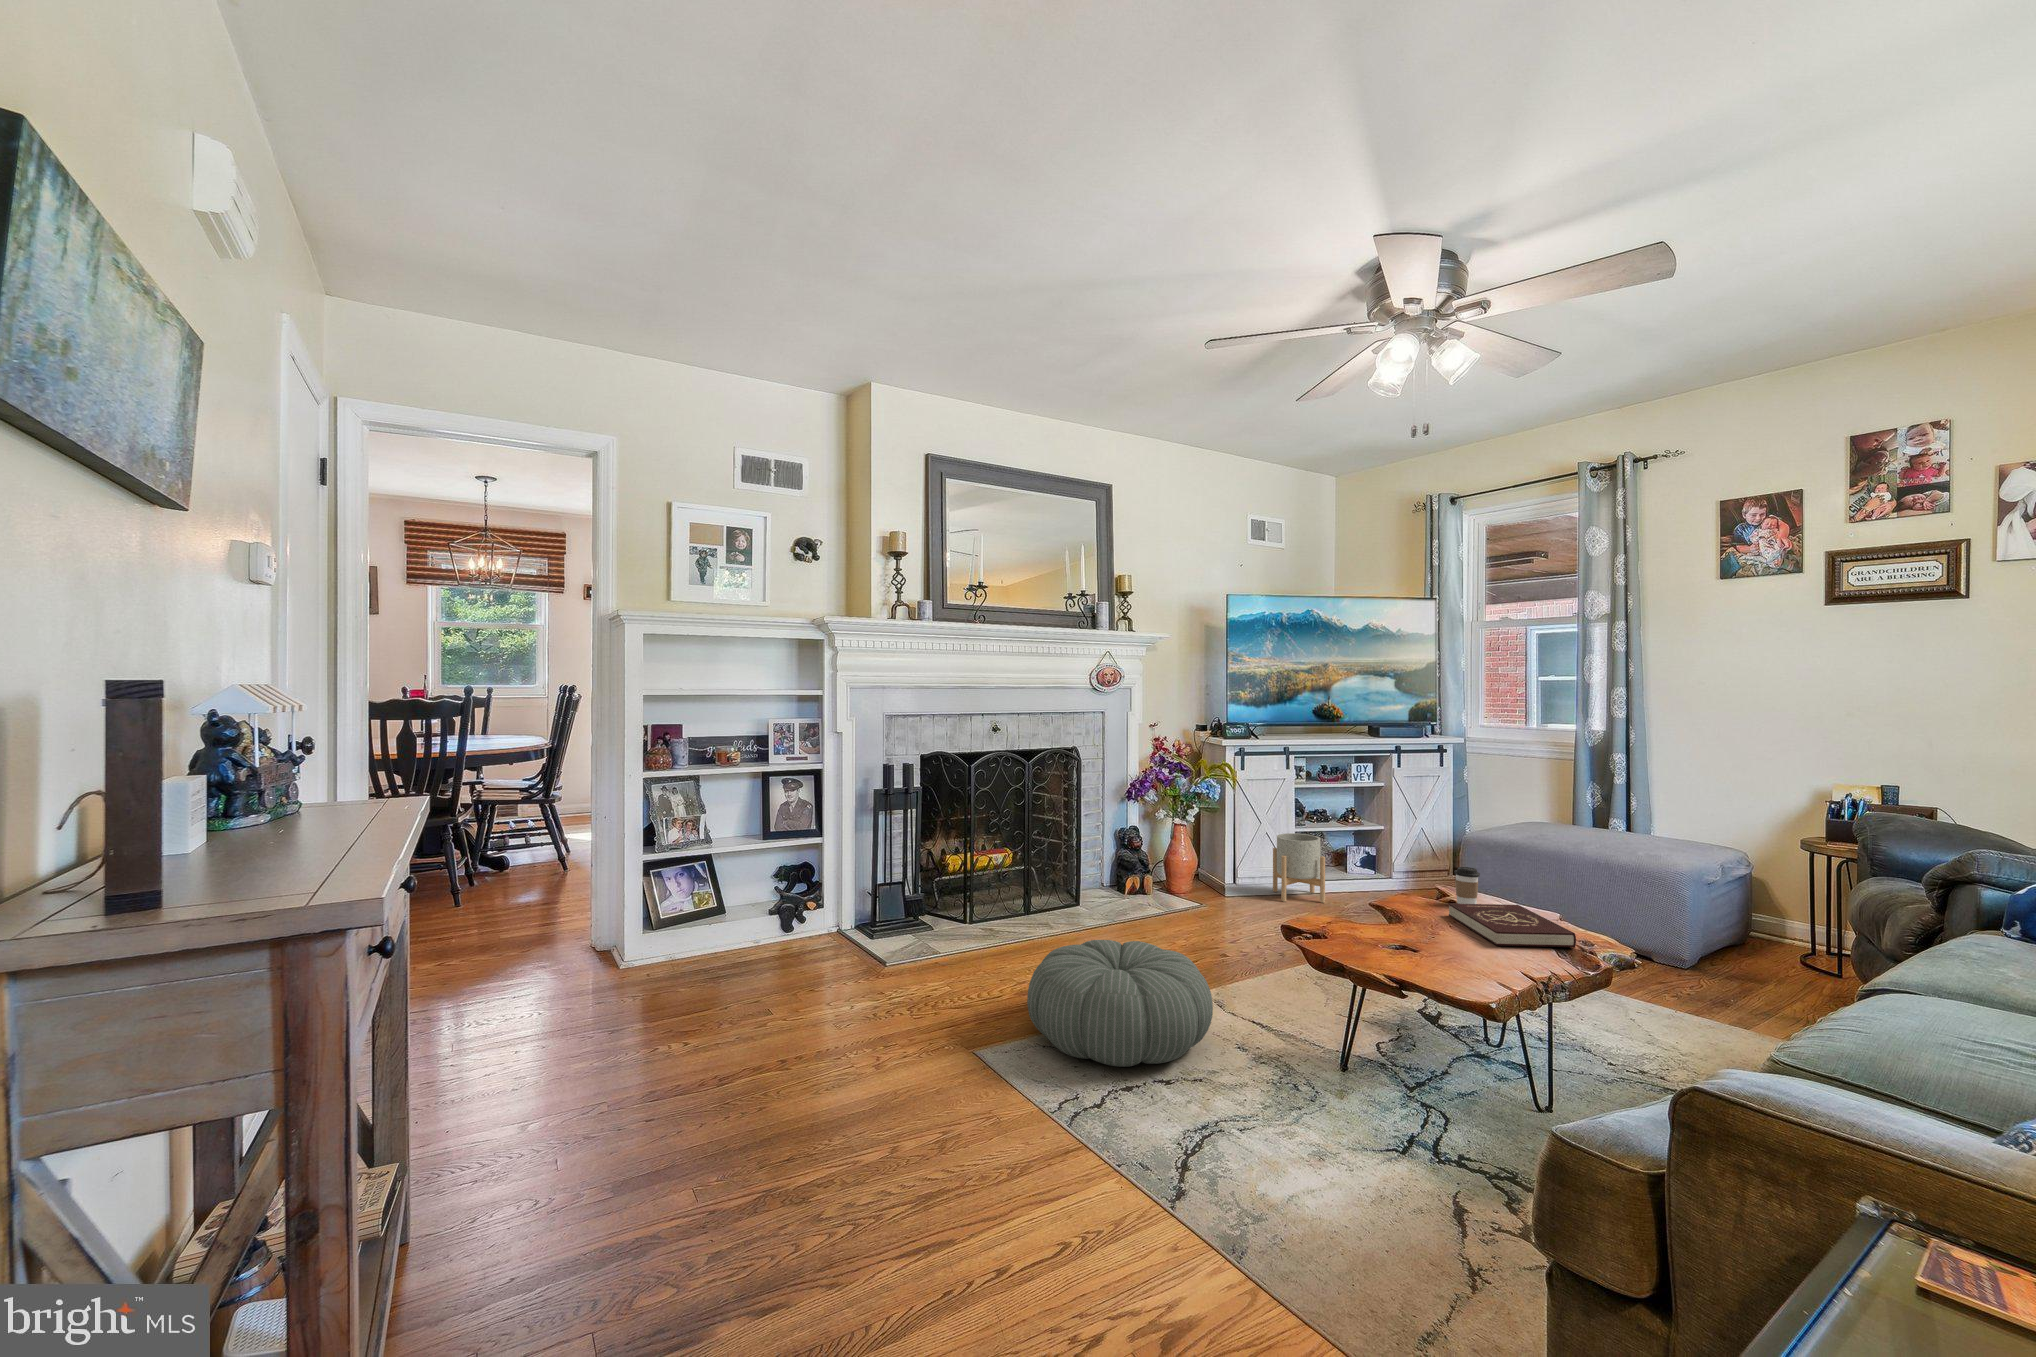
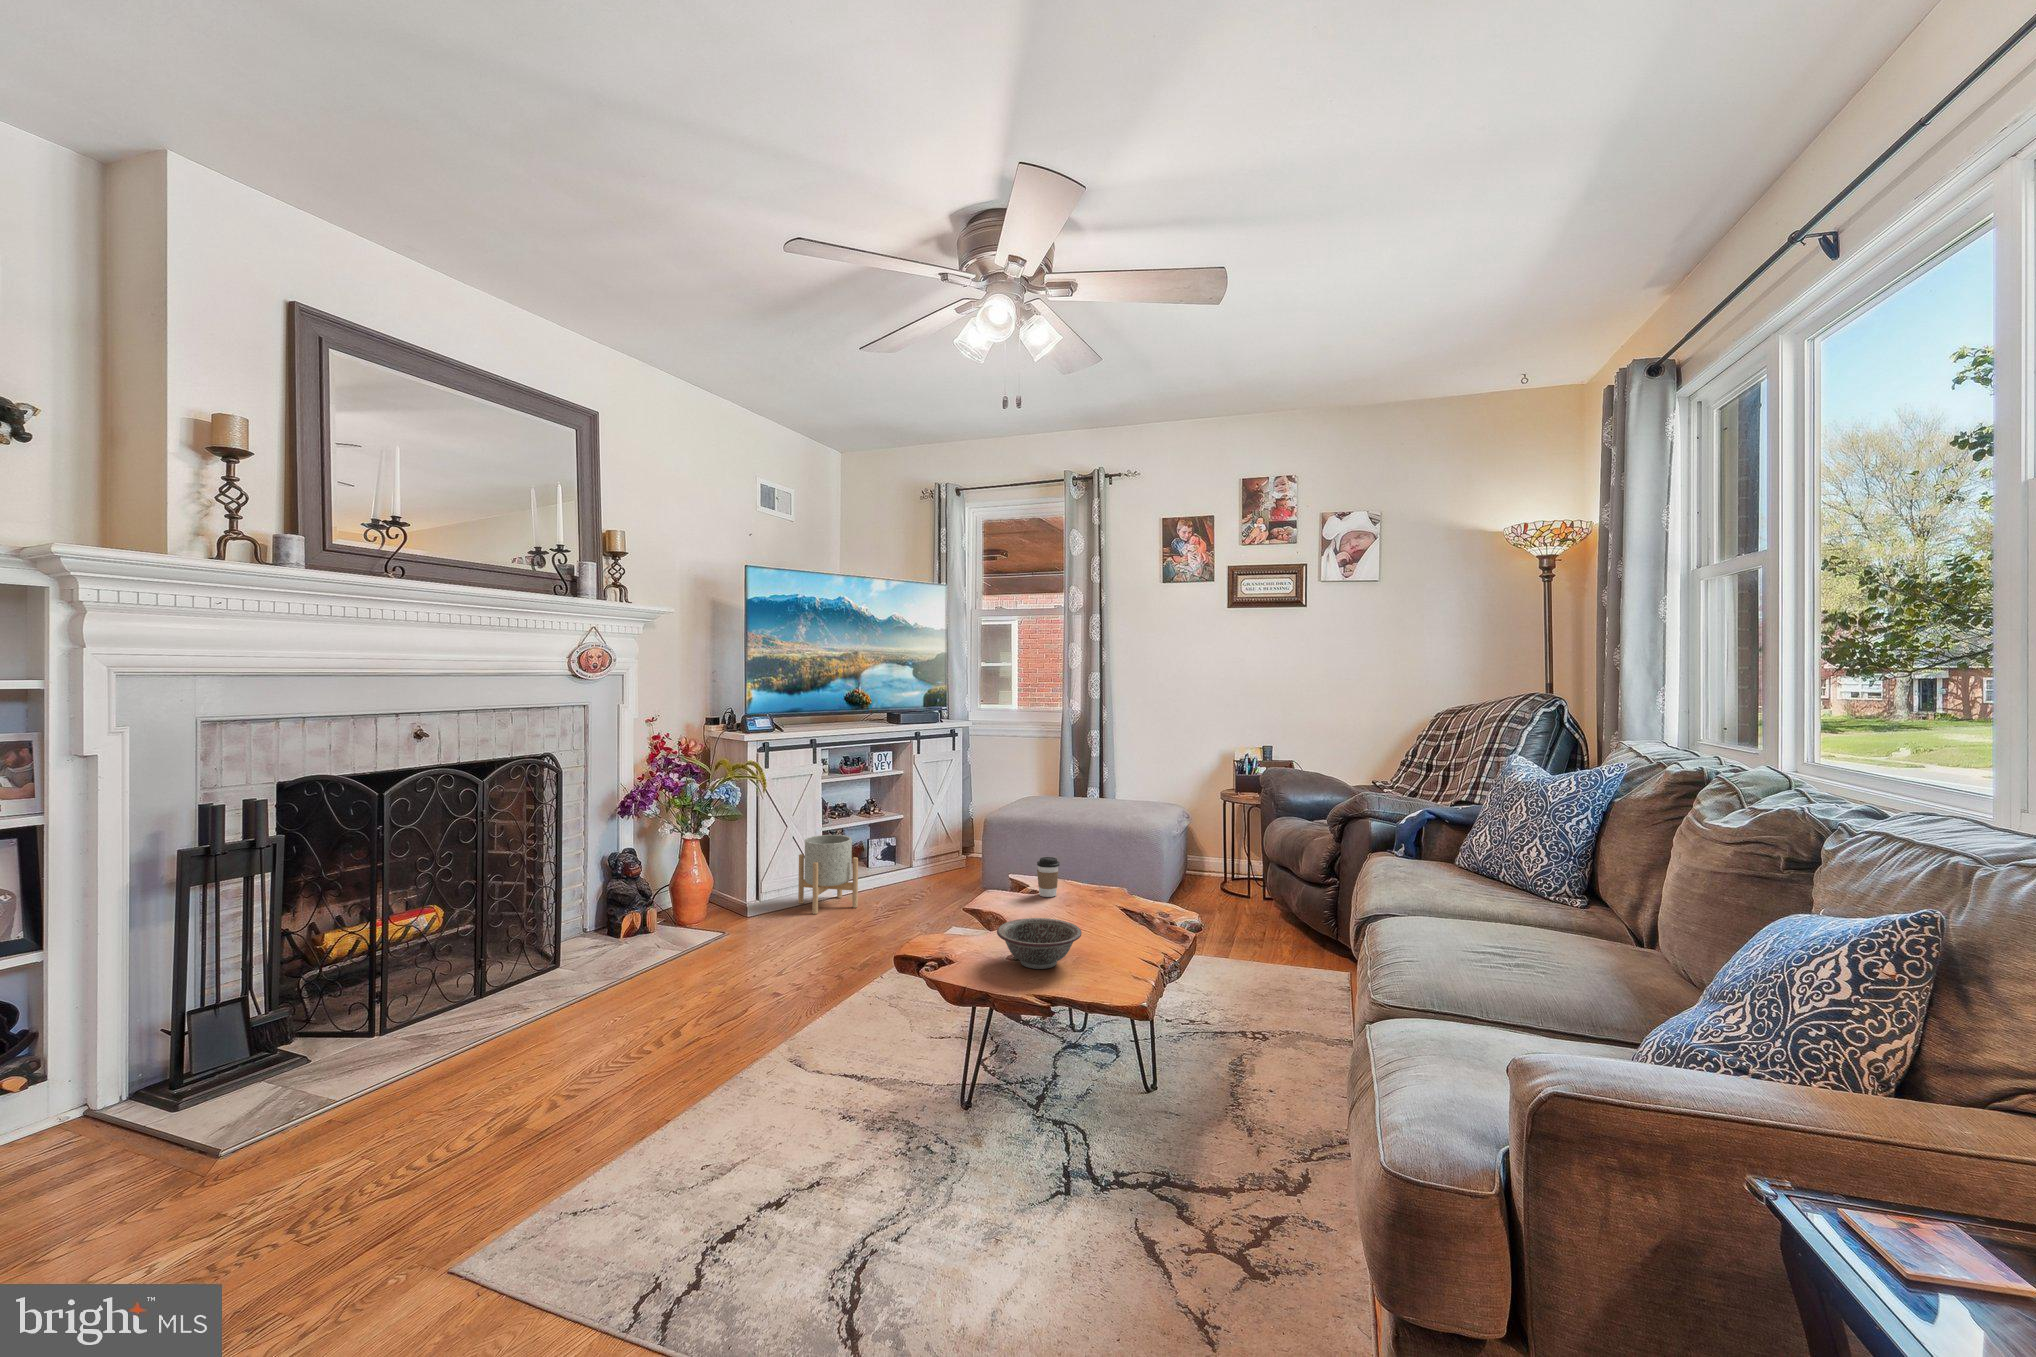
book: present [1449,904,1576,947] -> none [1042,888,1161,937]
decorative bowl: none [1365,911,1451,956] -> present [997,918,1082,969]
pouf: present [1027,940,1213,1067] -> none [545,1014,817,1216]

